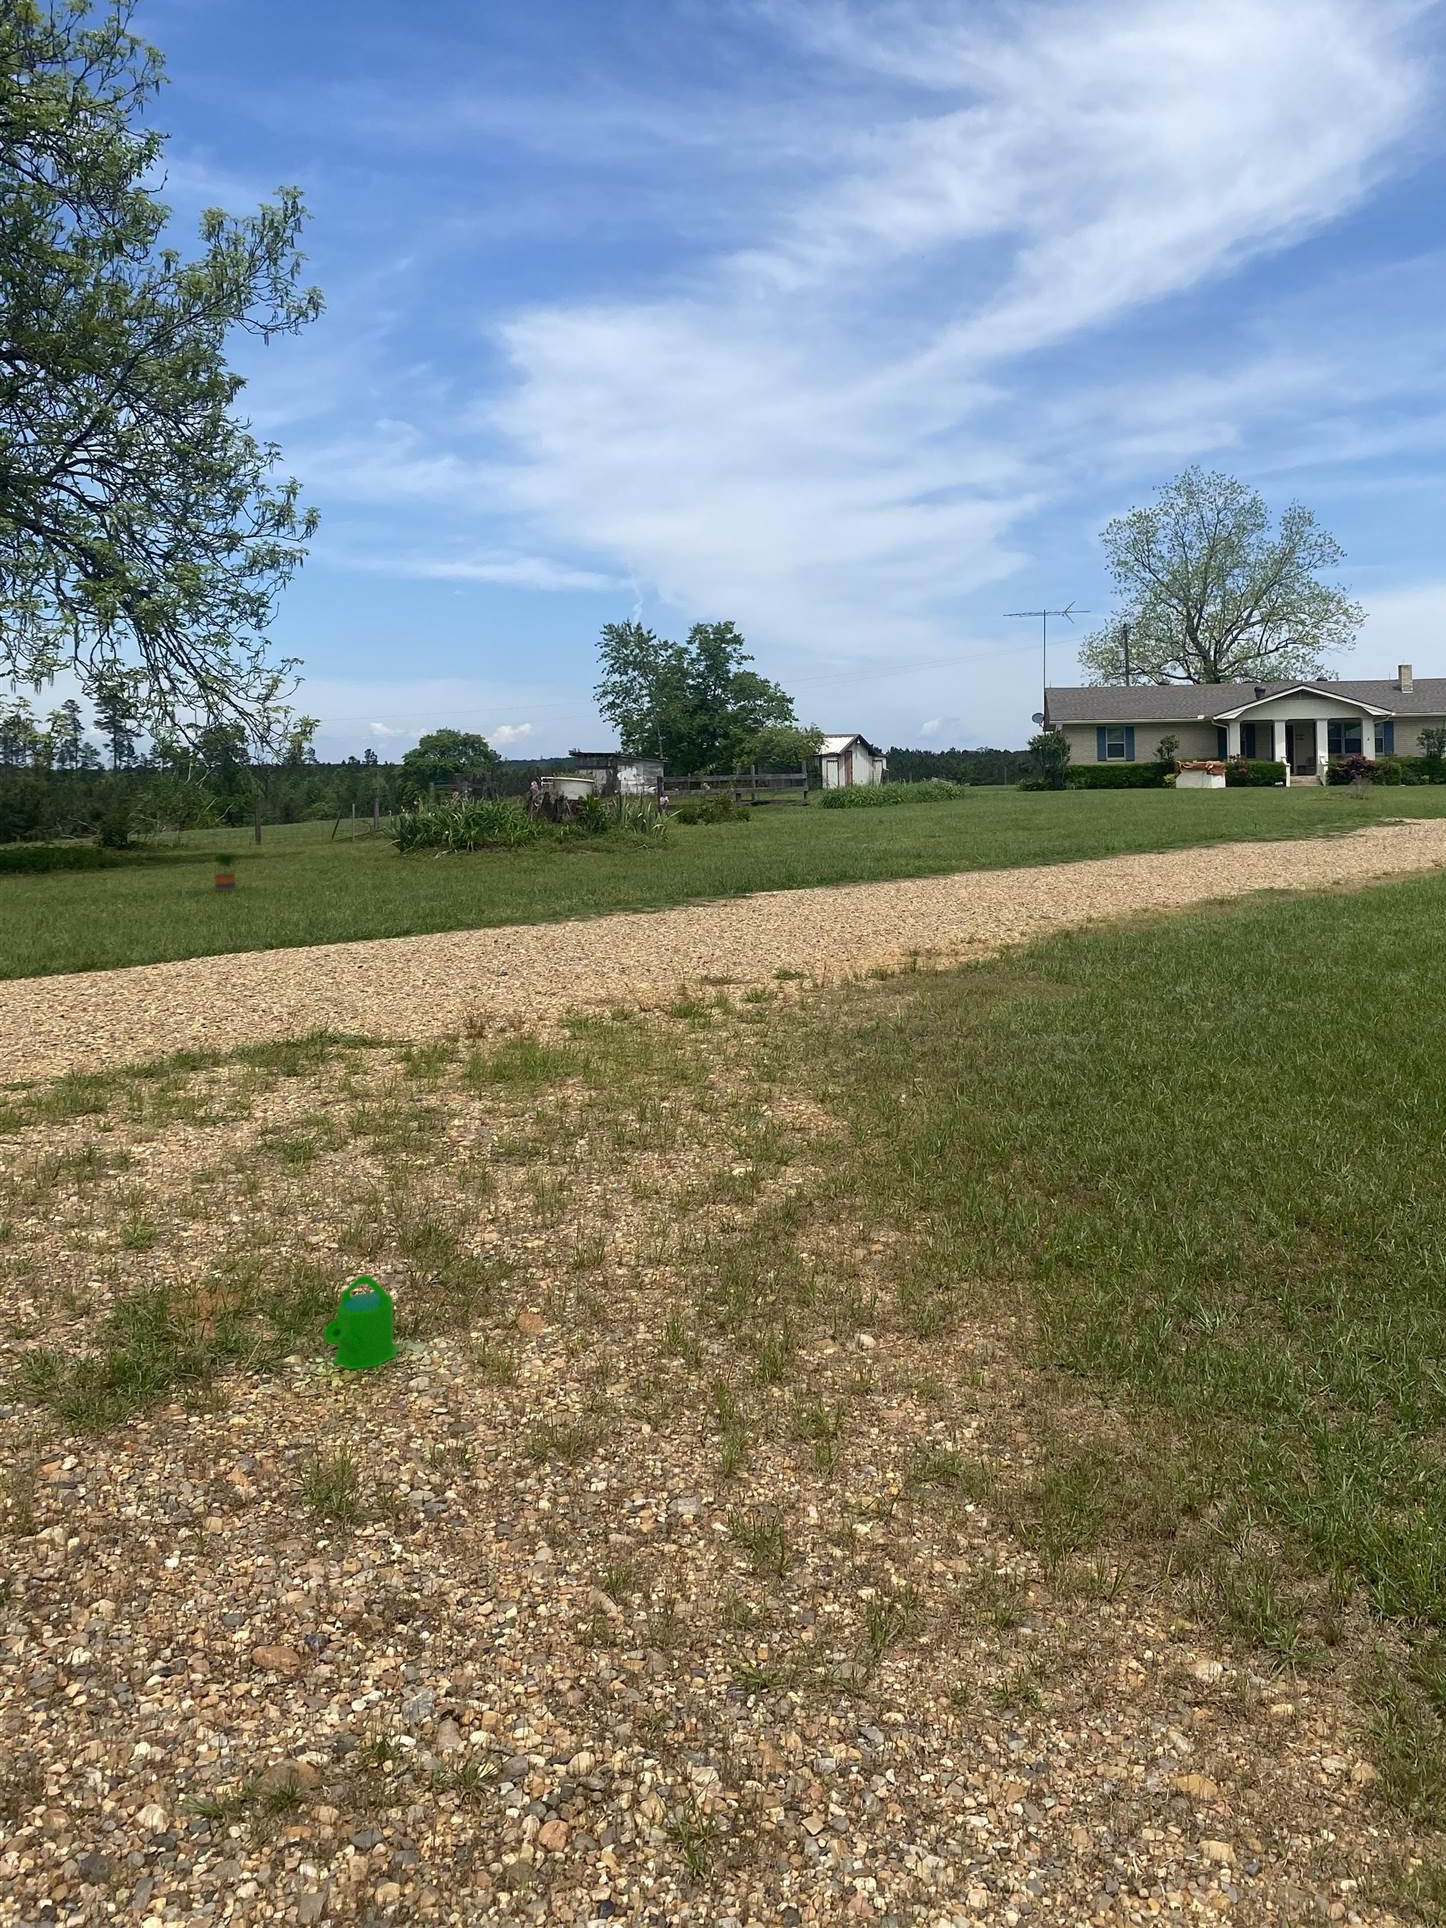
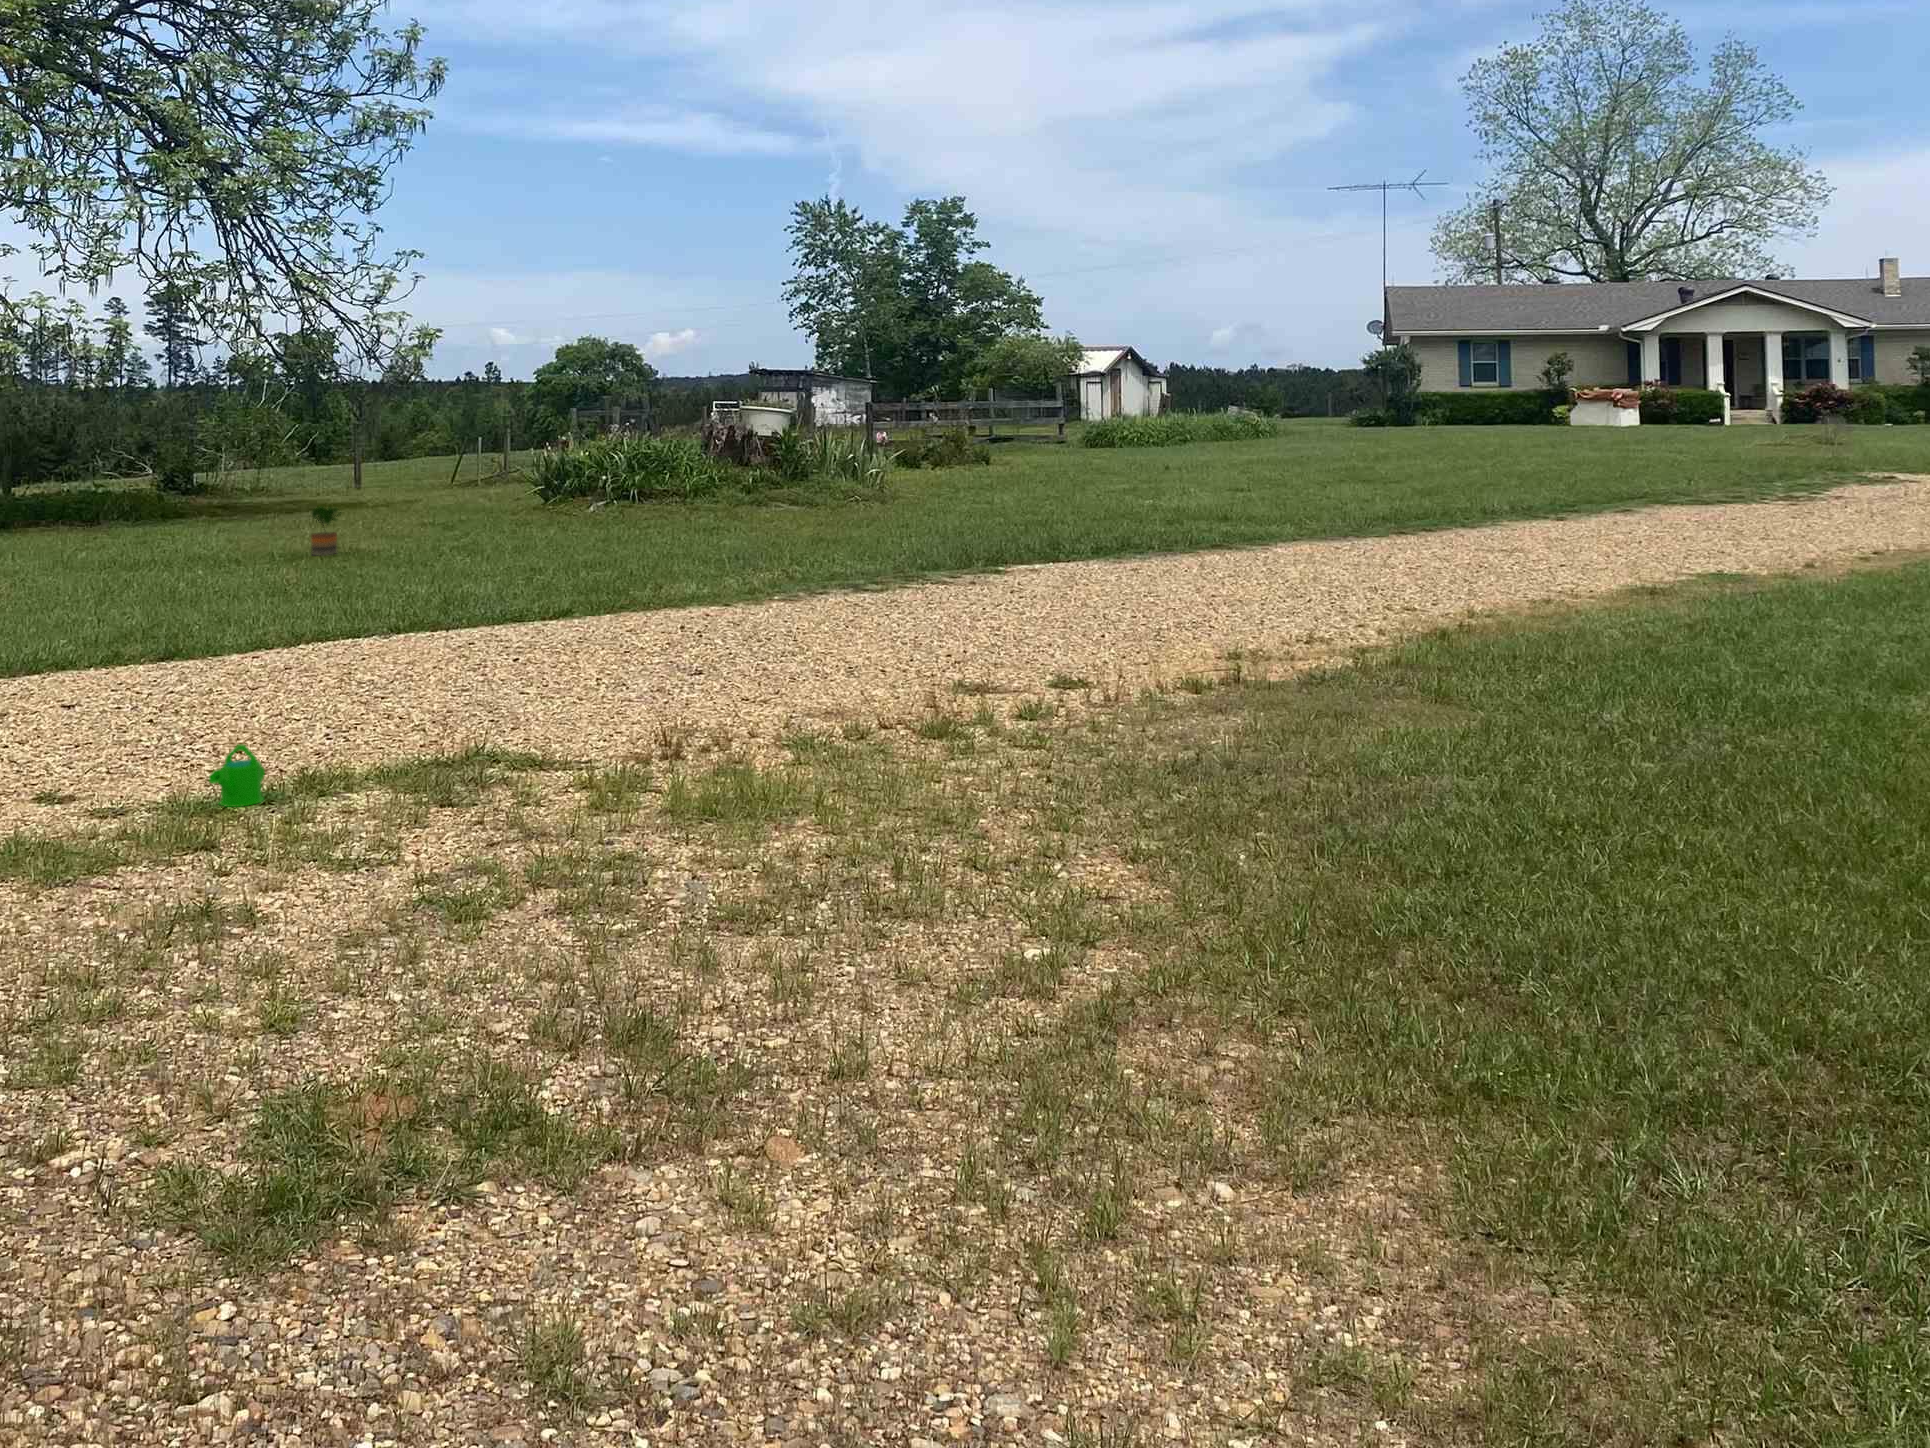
watering can: present [324,1275,398,1369] -> present [209,744,265,807]

